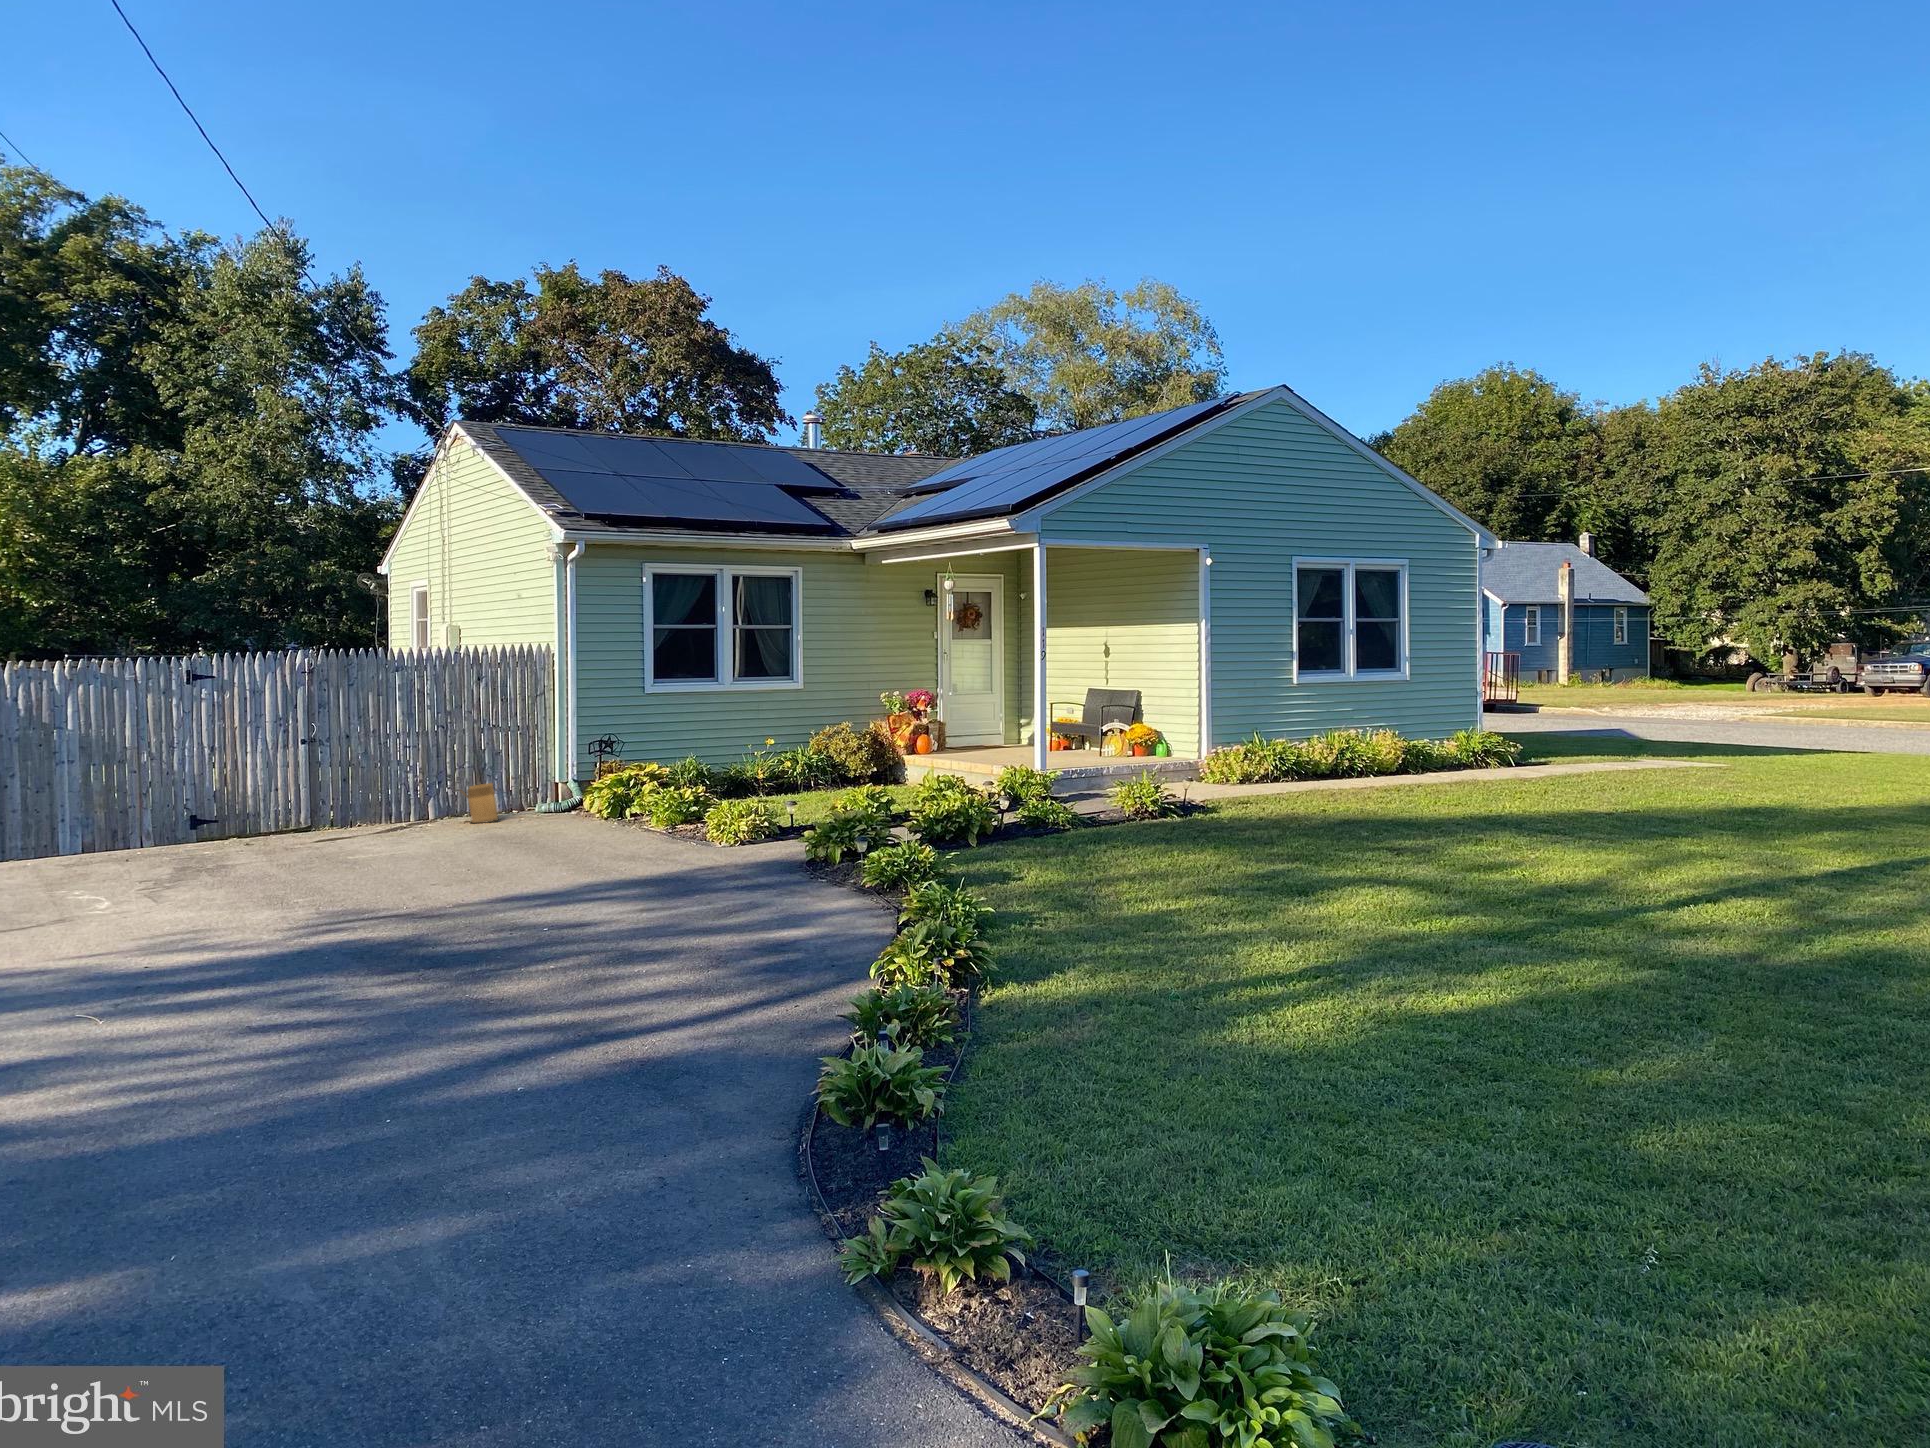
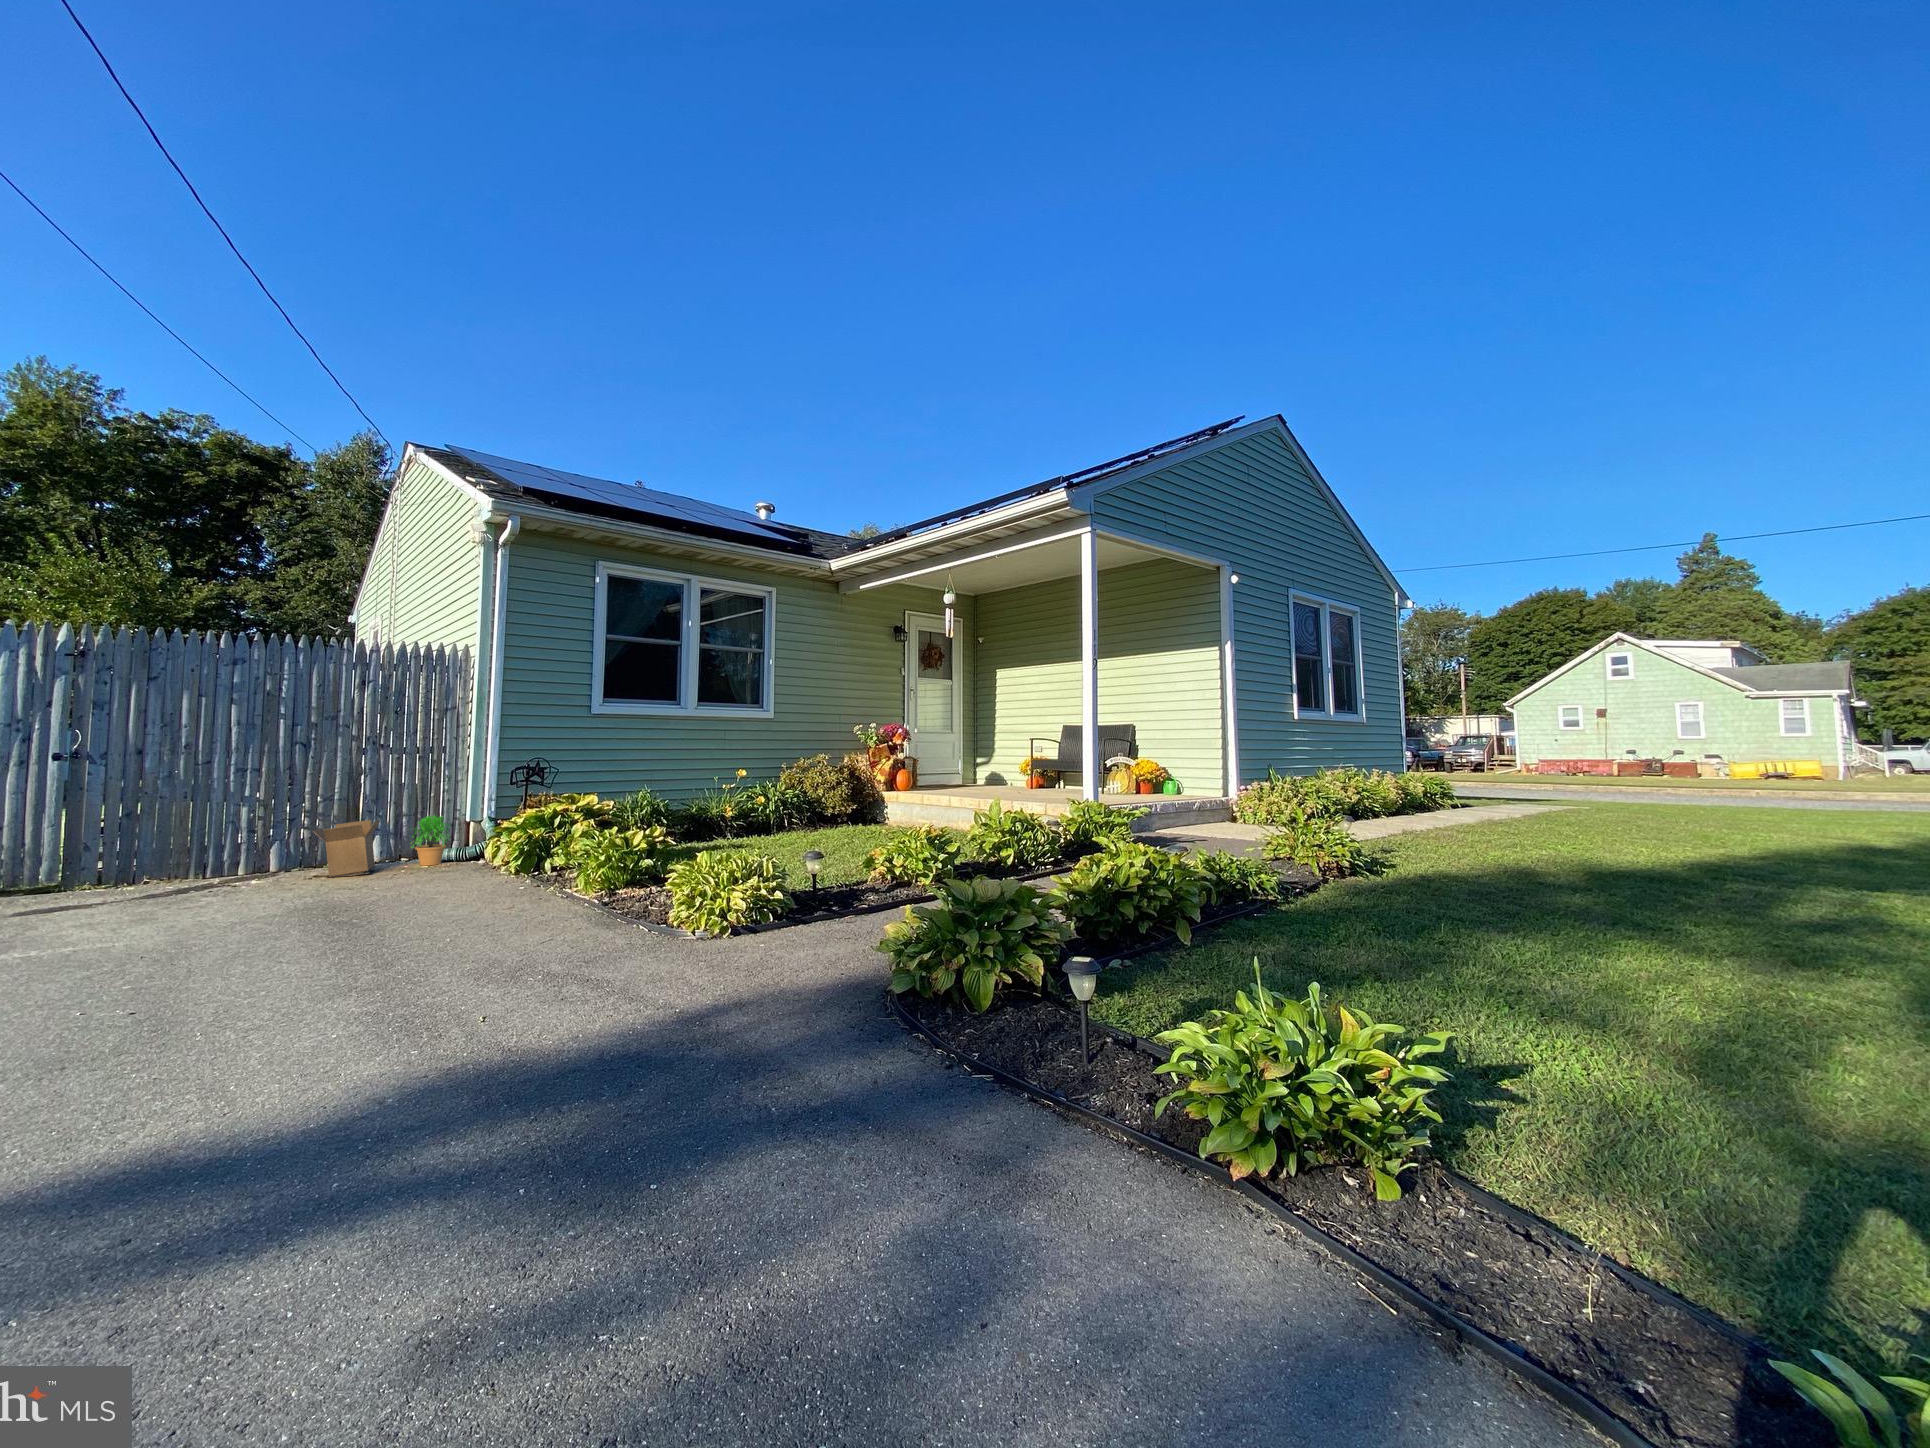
potted plant: none [518,778,550,816] -> present [412,815,450,866]

